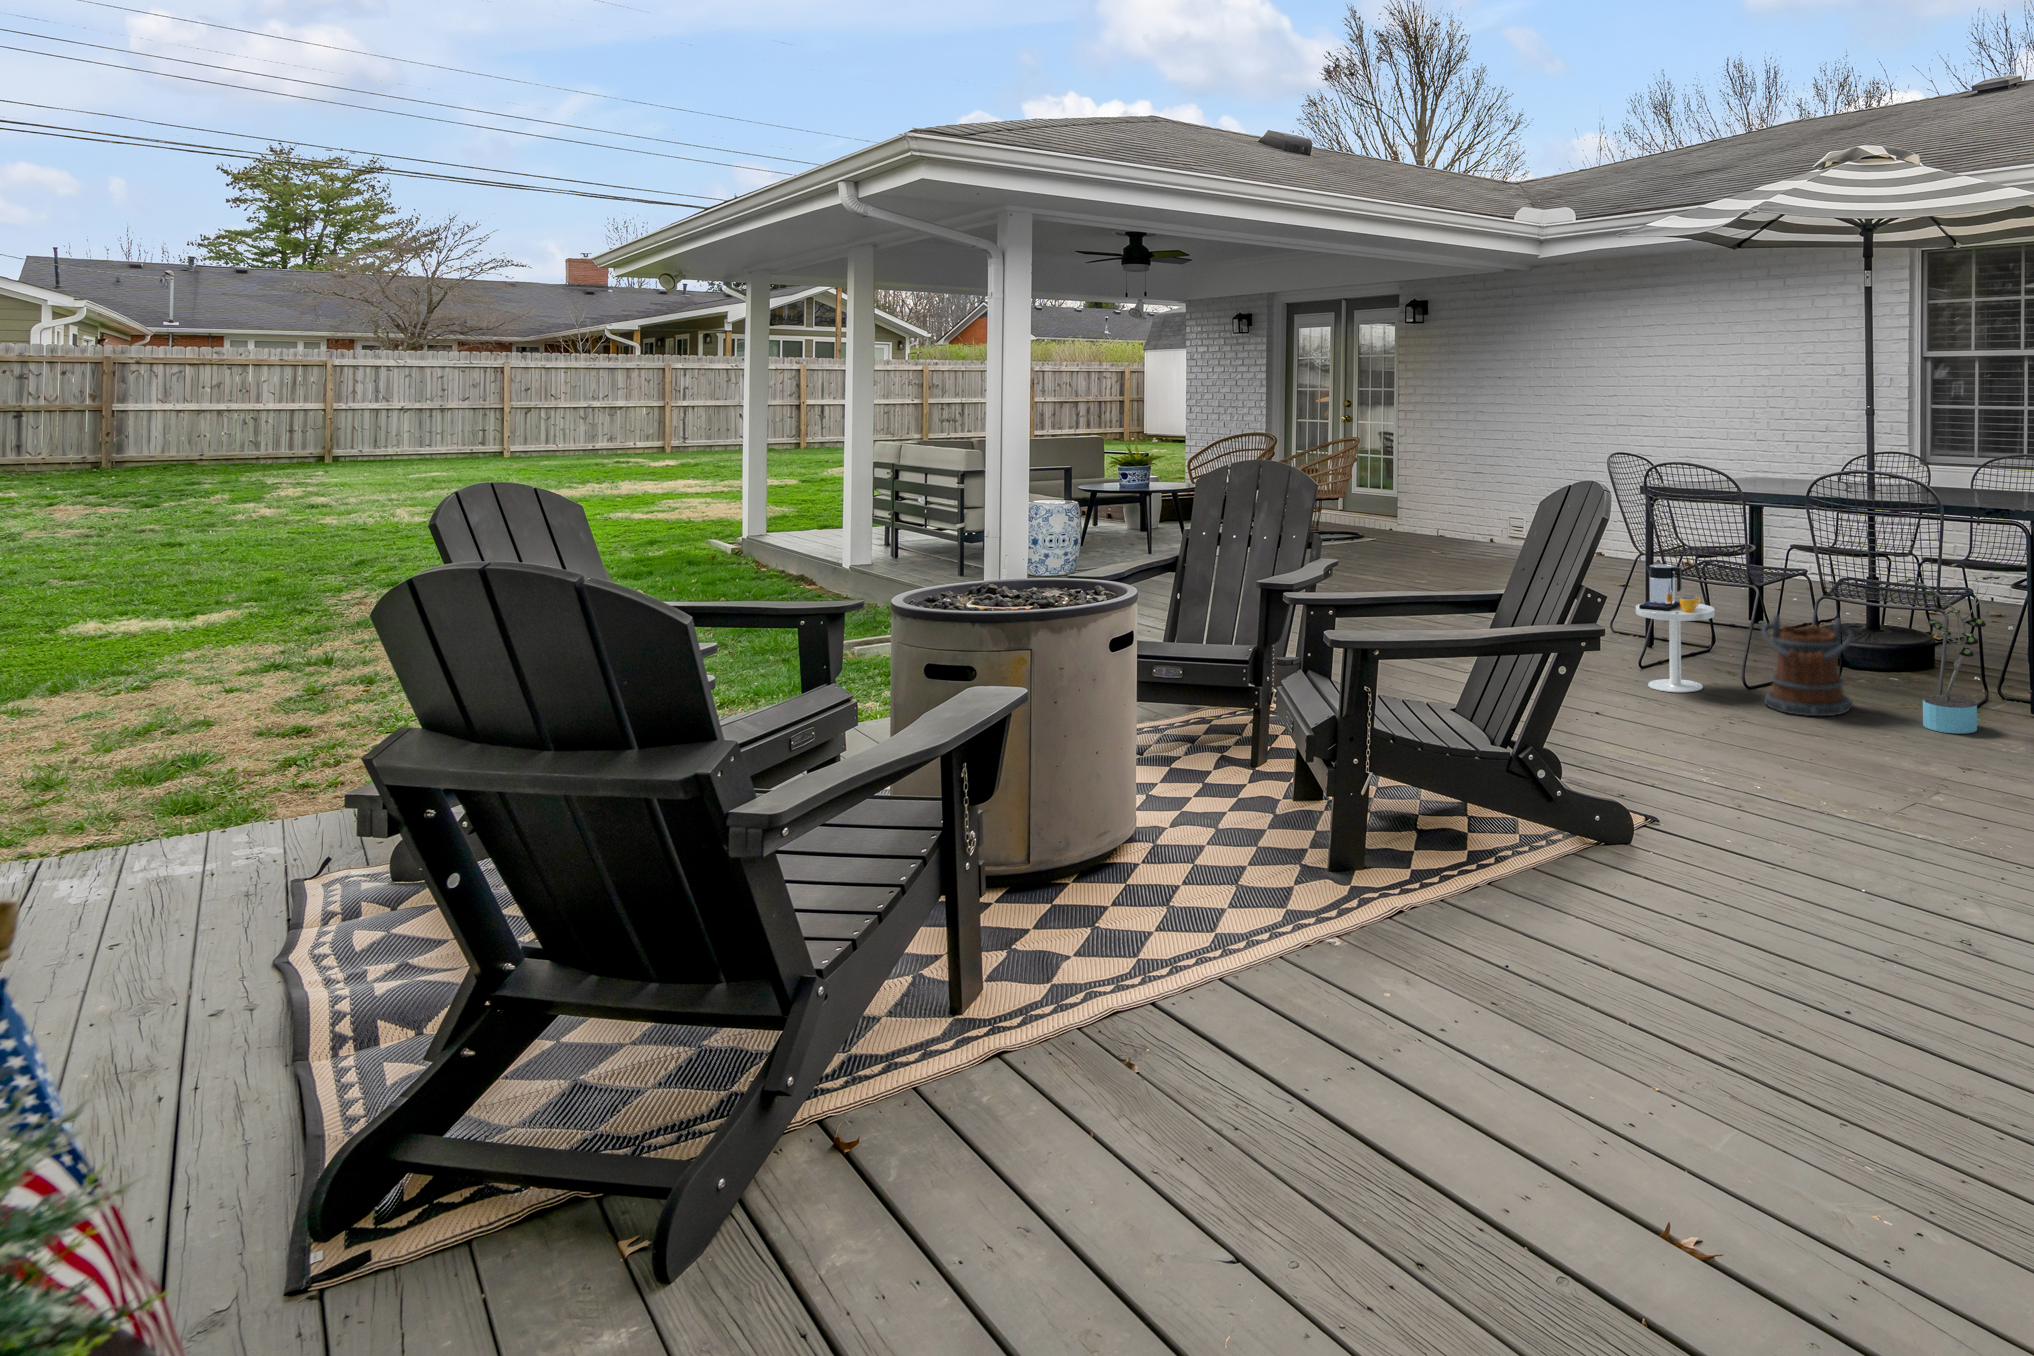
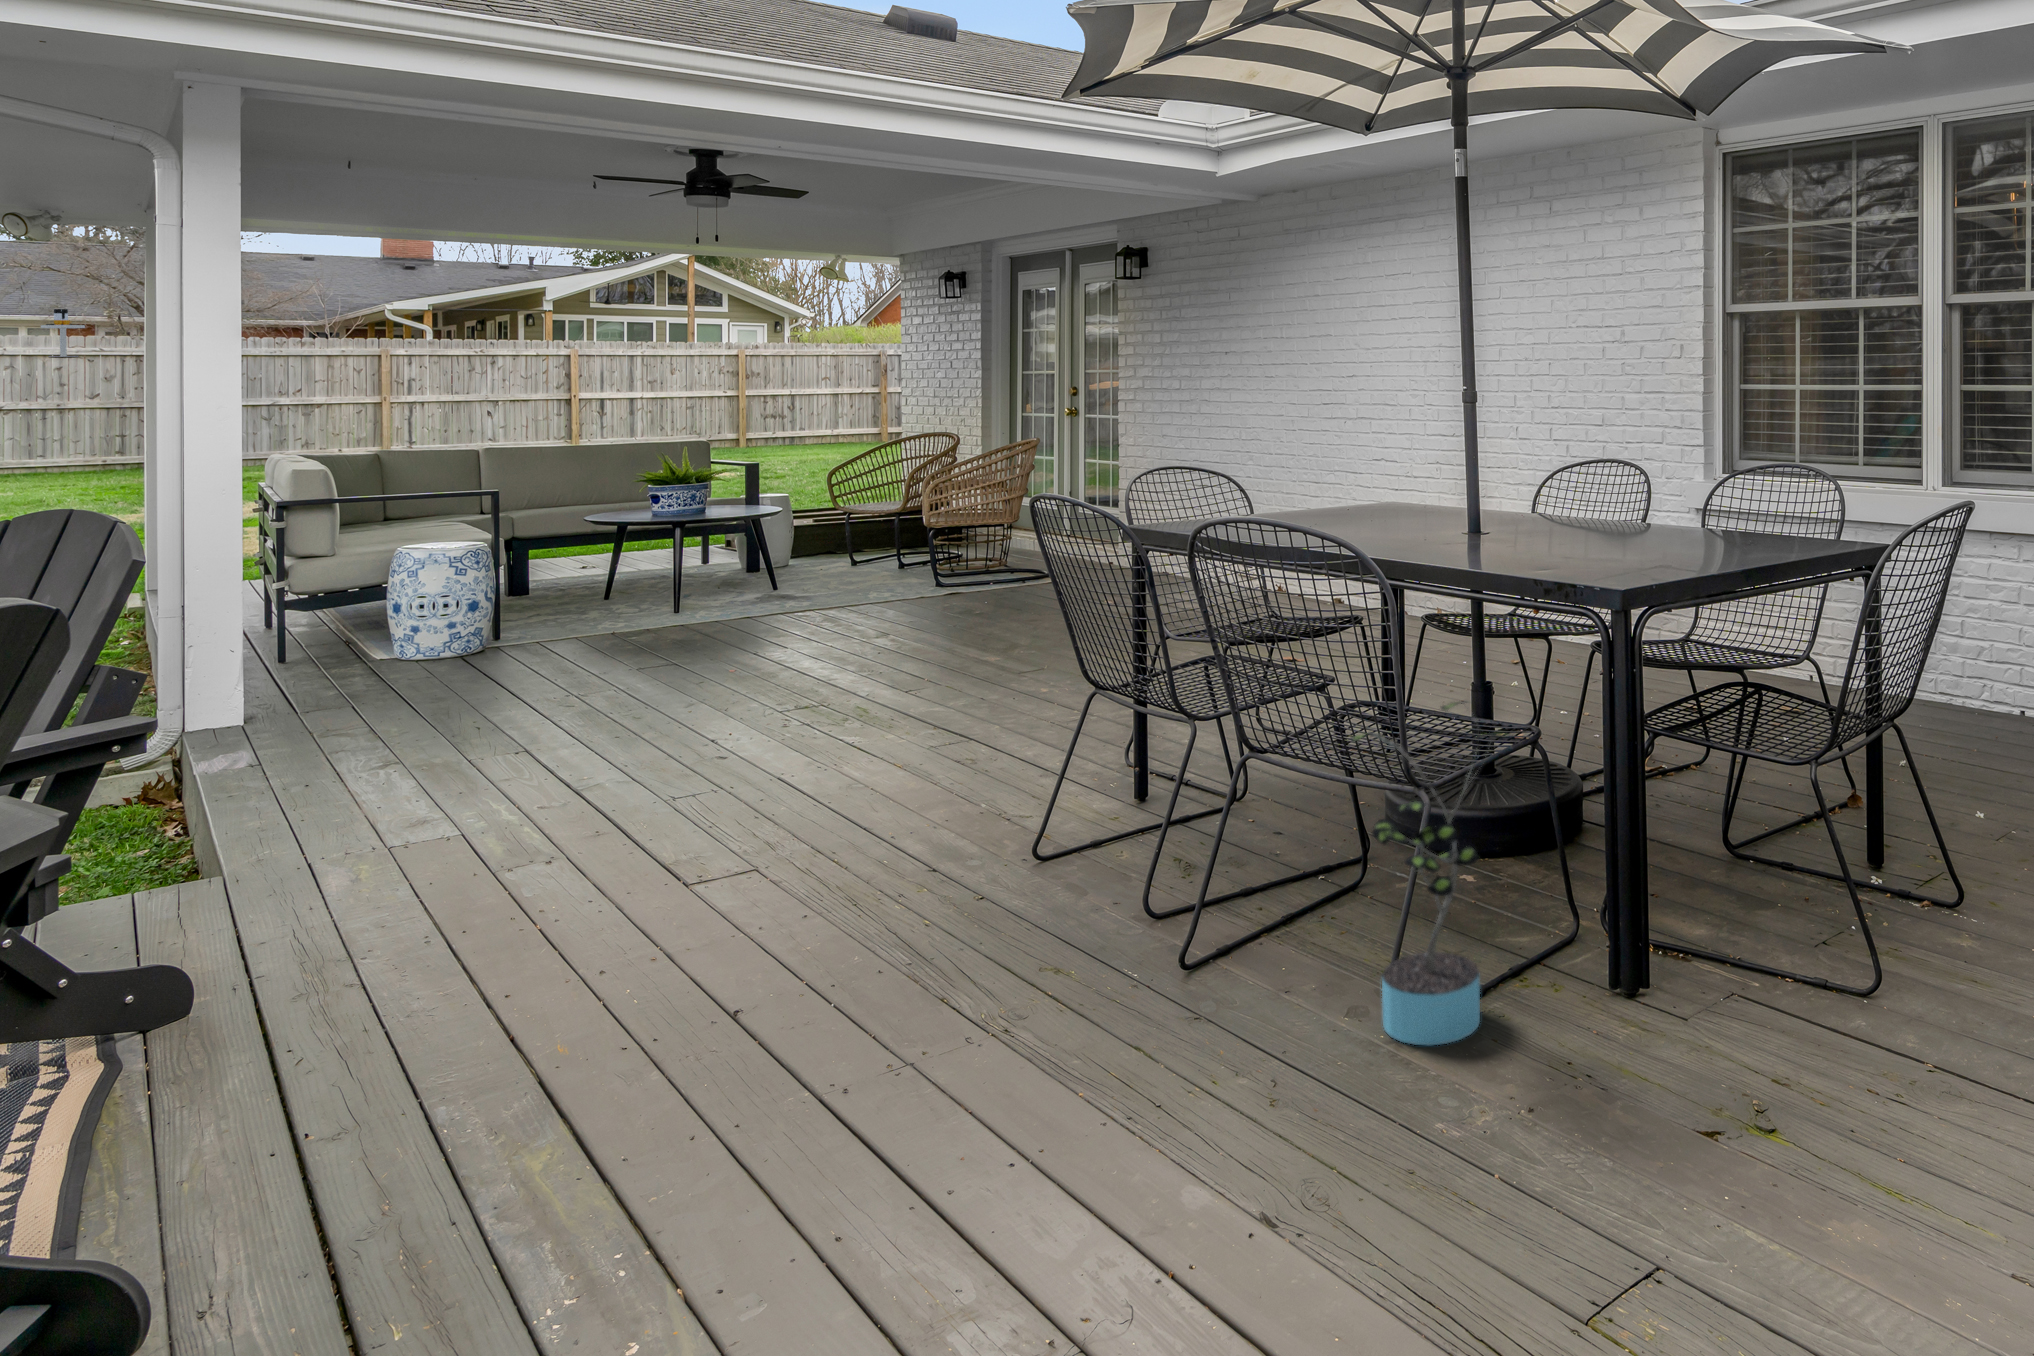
side table: present [1636,564,1715,692] -> present [41,309,85,357]
bucket: present [1762,615,1853,716] -> none [1147,789,1310,992]

